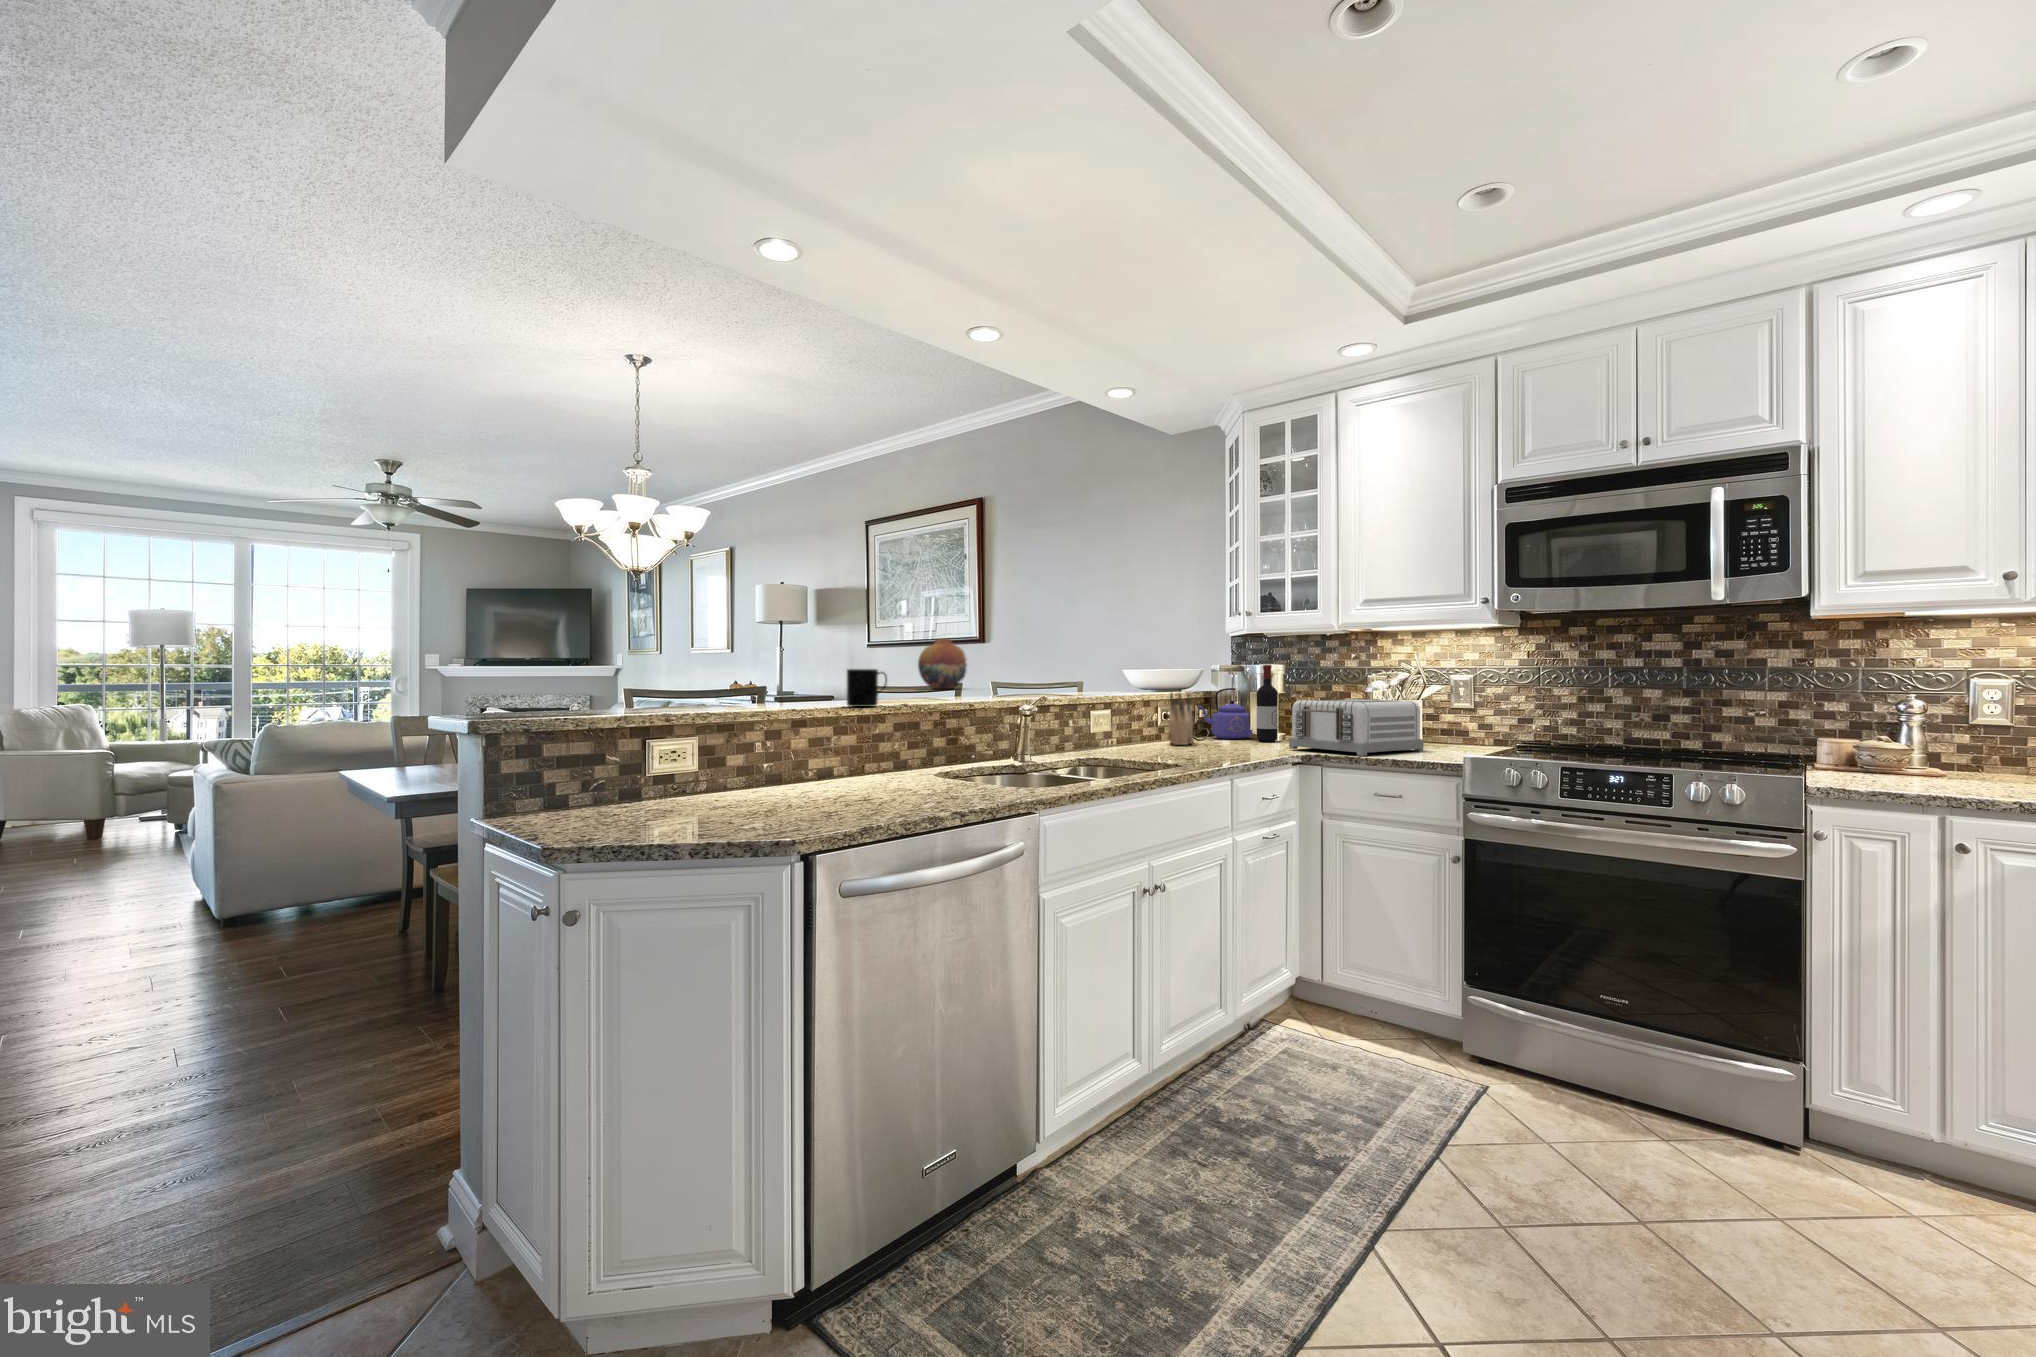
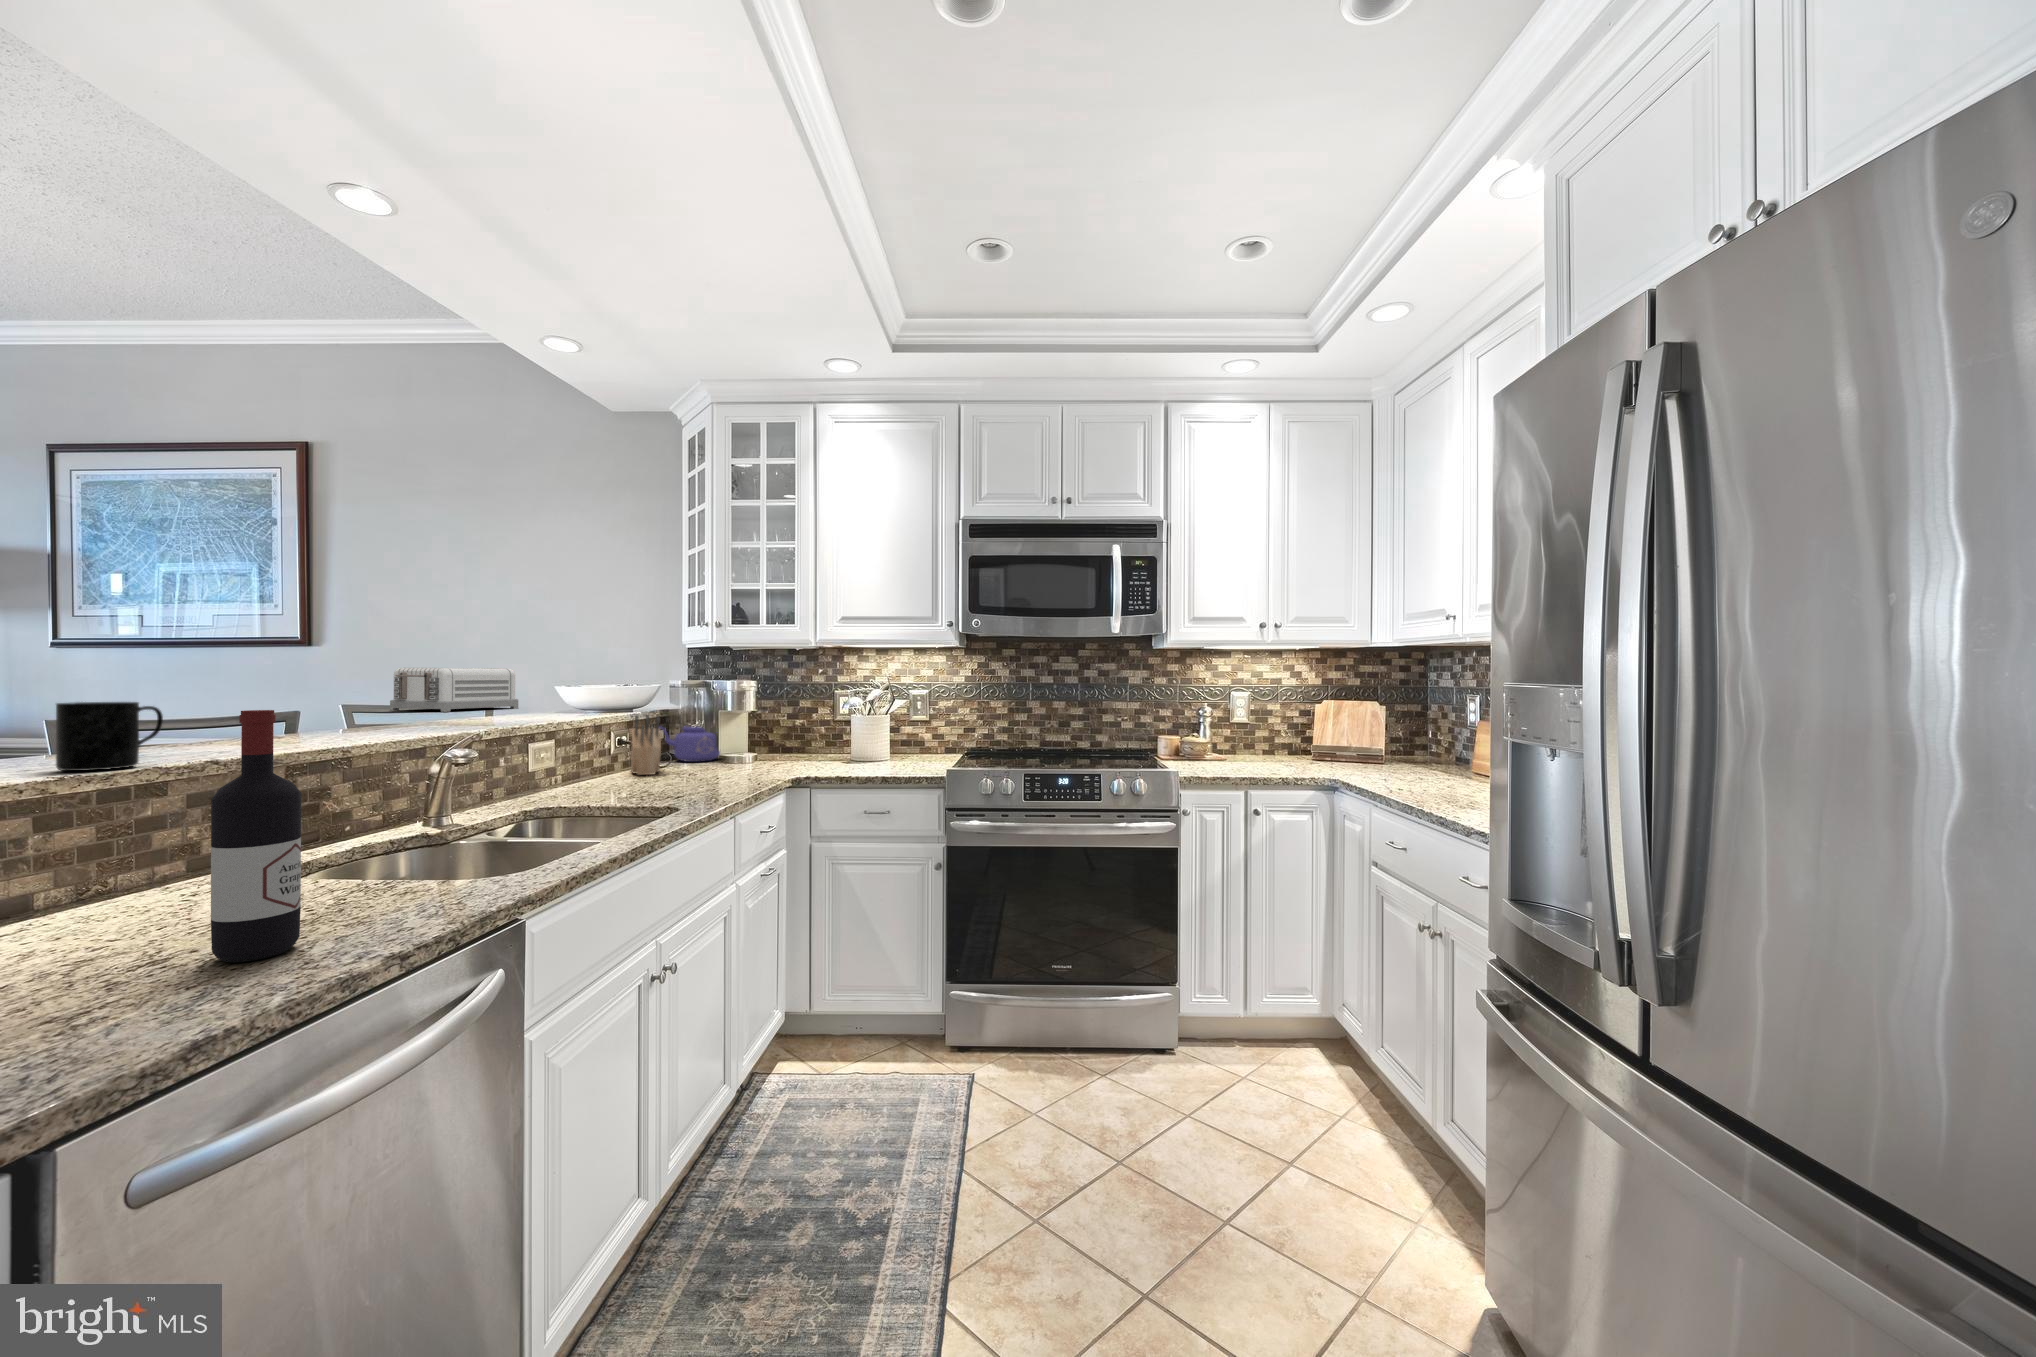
vase: present [918,639,967,689] -> none [186,638,286,709]
wine bottle: present [1257,665,1278,742] -> present [211,710,301,962]
toaster: present [1289,699,1423,756] -> present [390,668,518,712]

